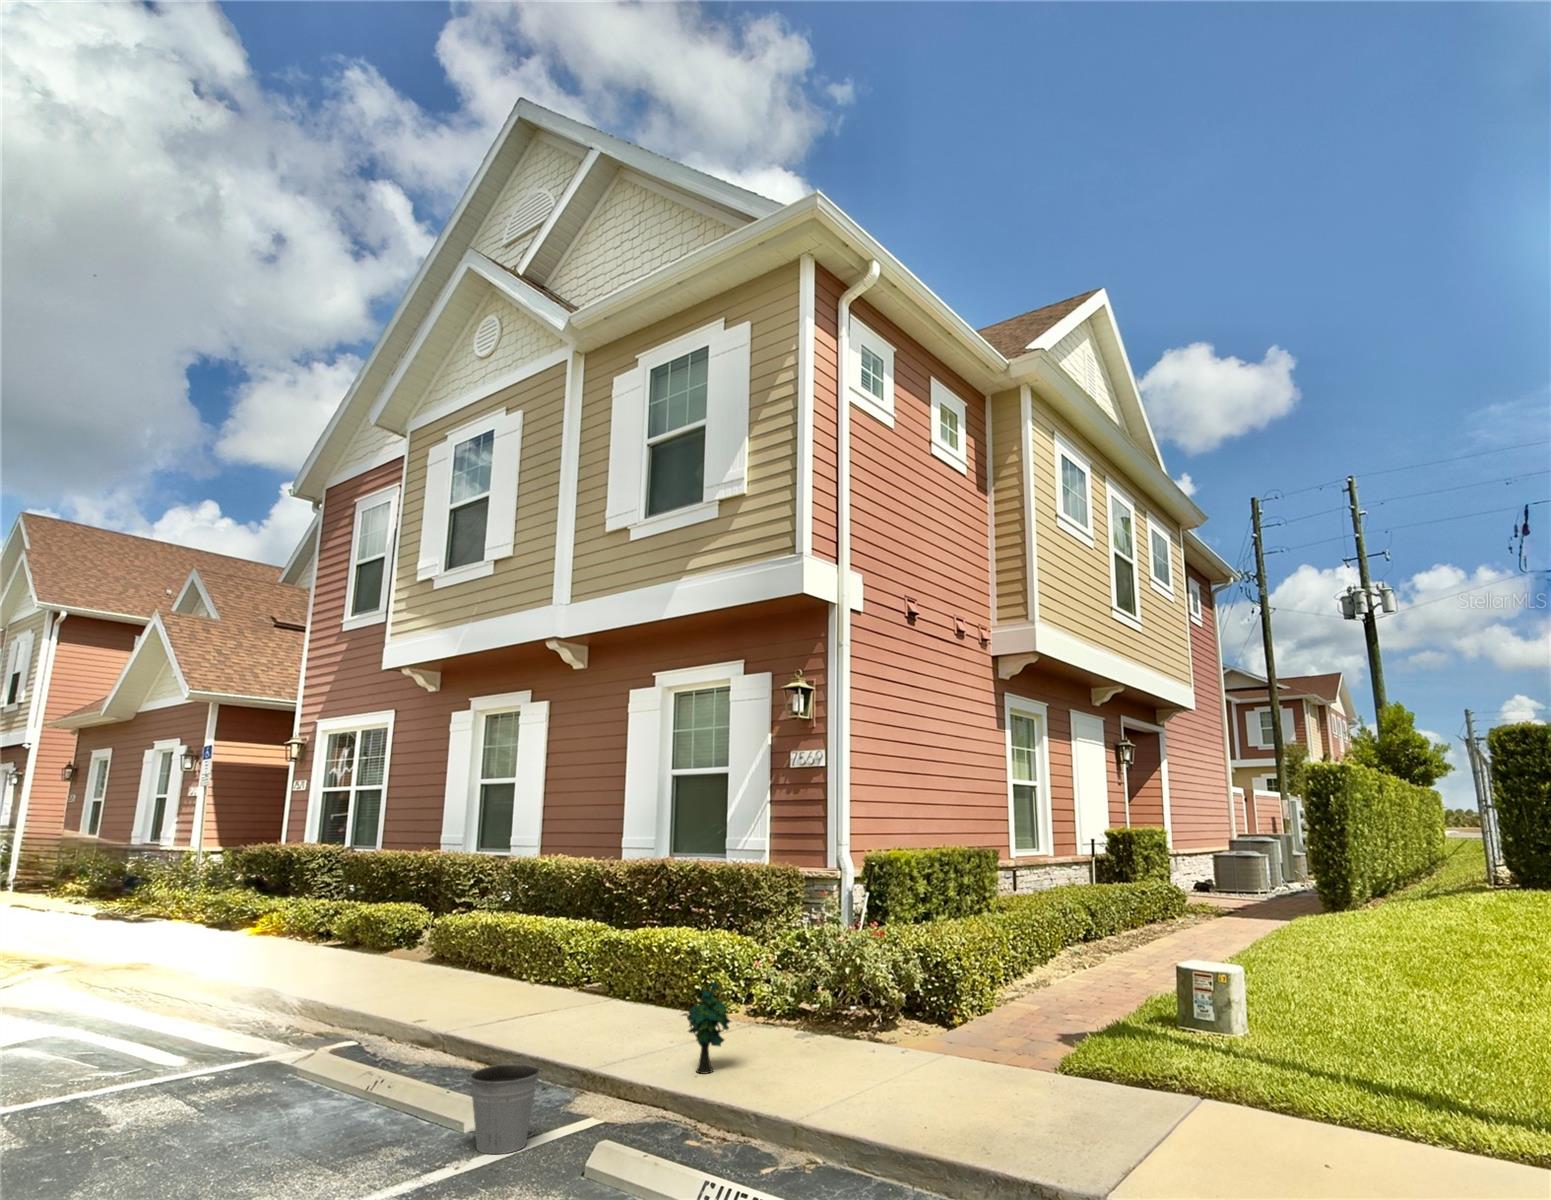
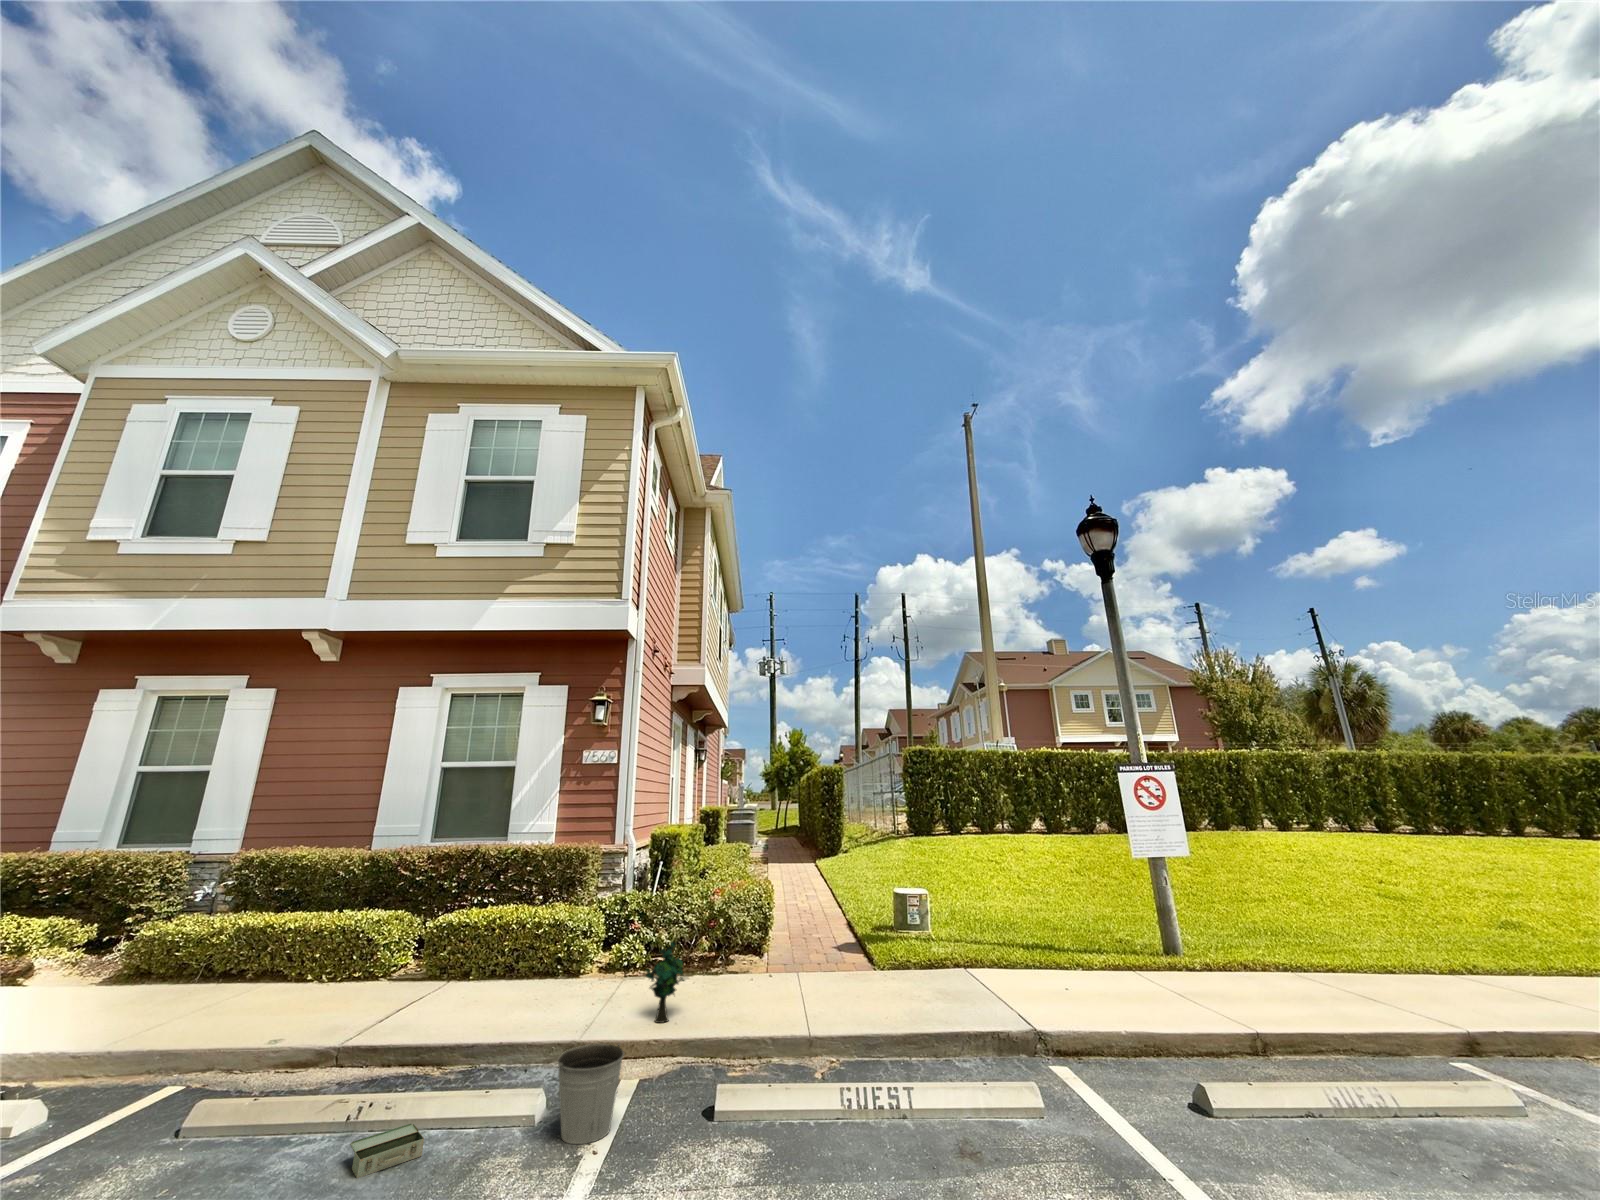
toolbox: none [334,1101,398,1129] -> present [350,1124,424,1178]

